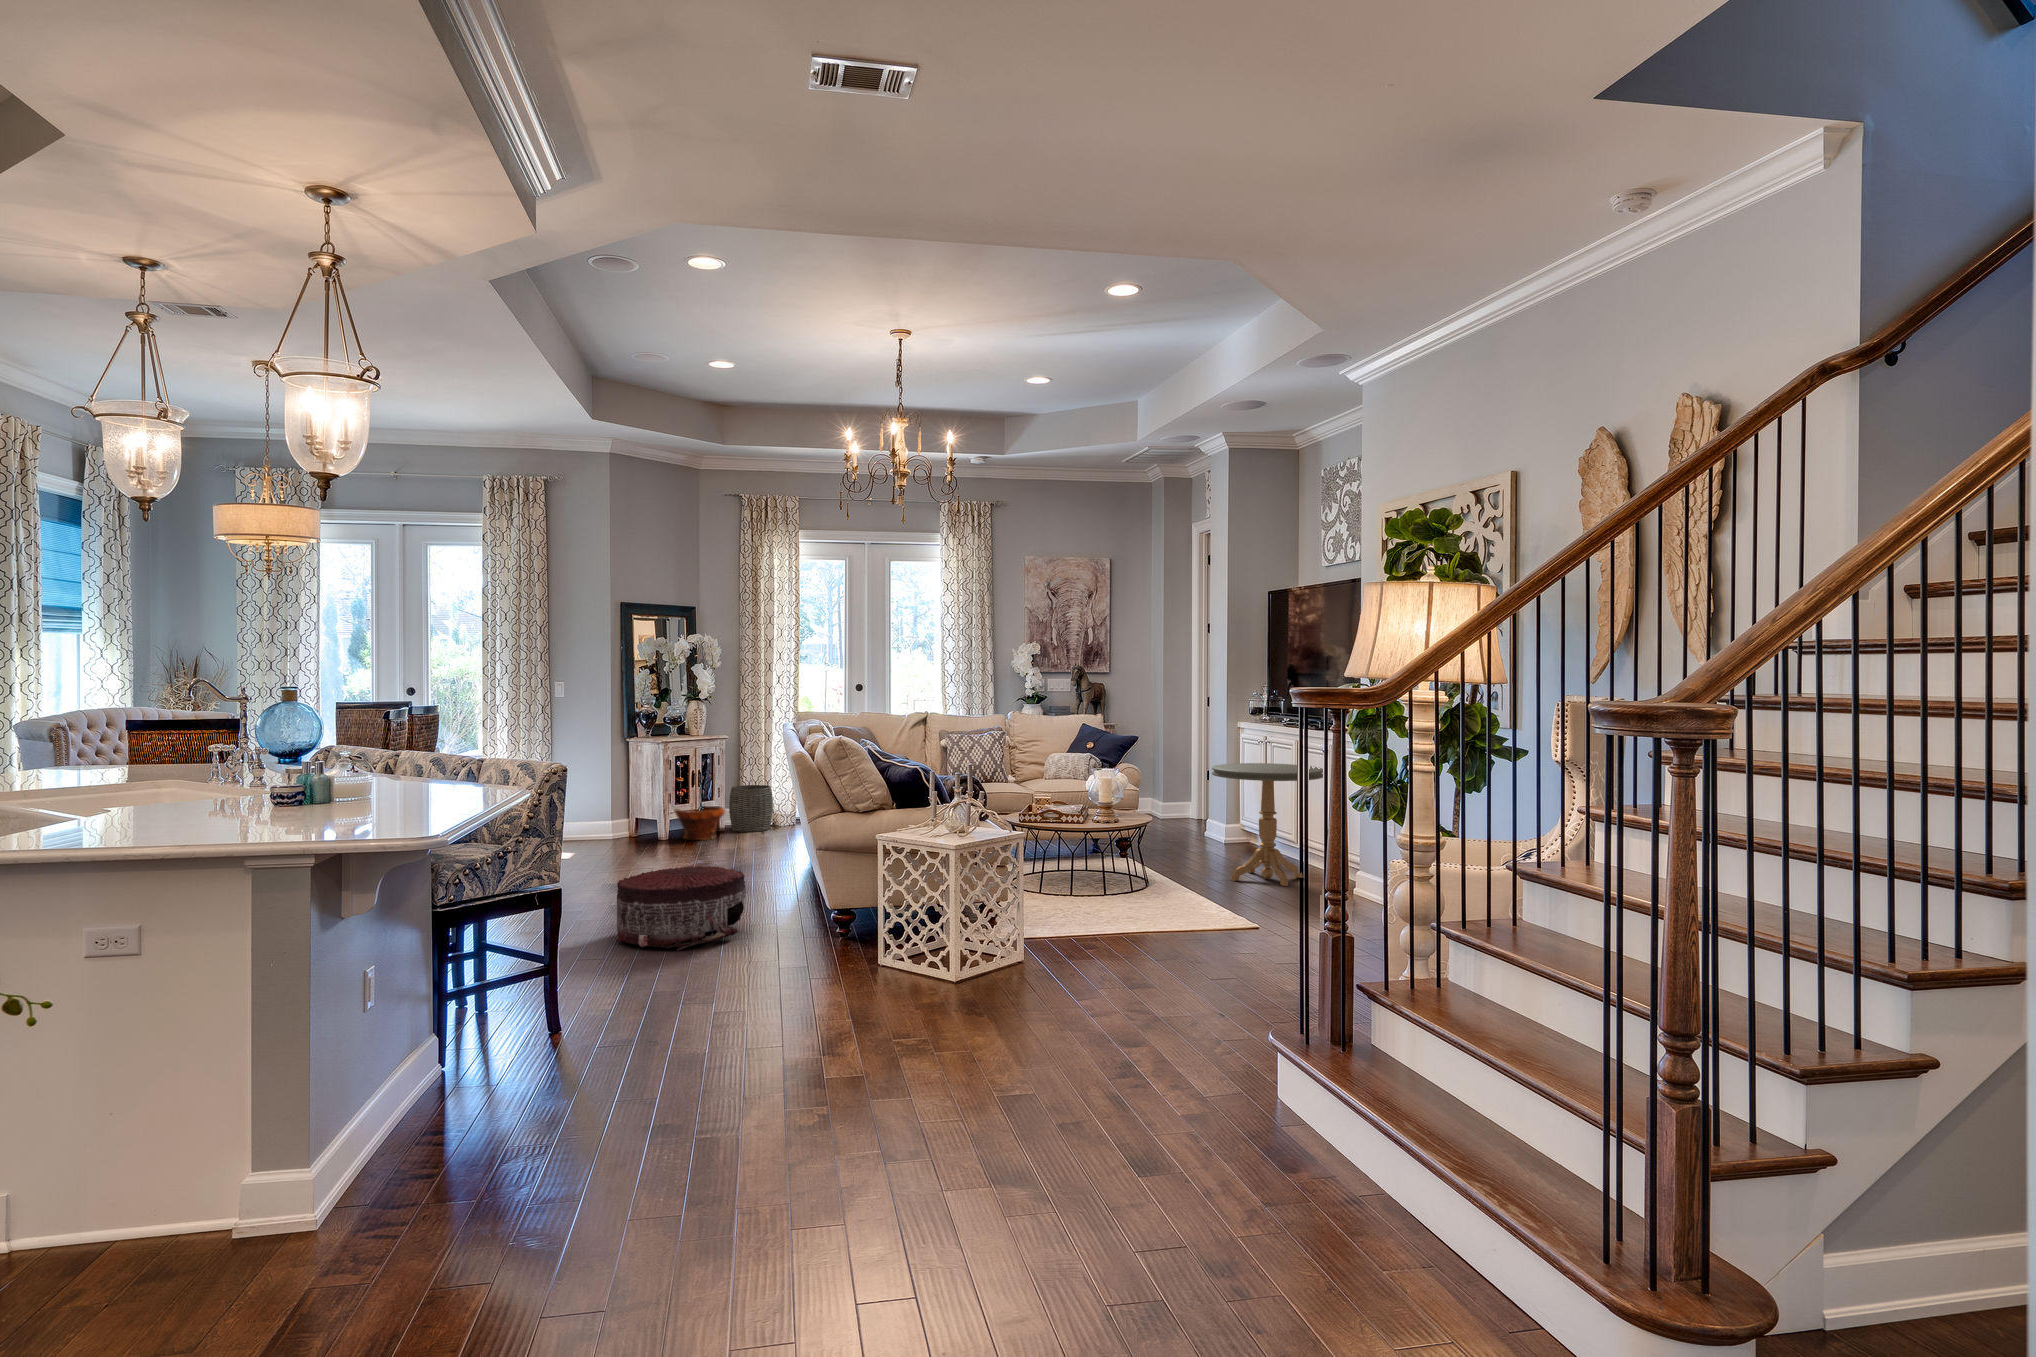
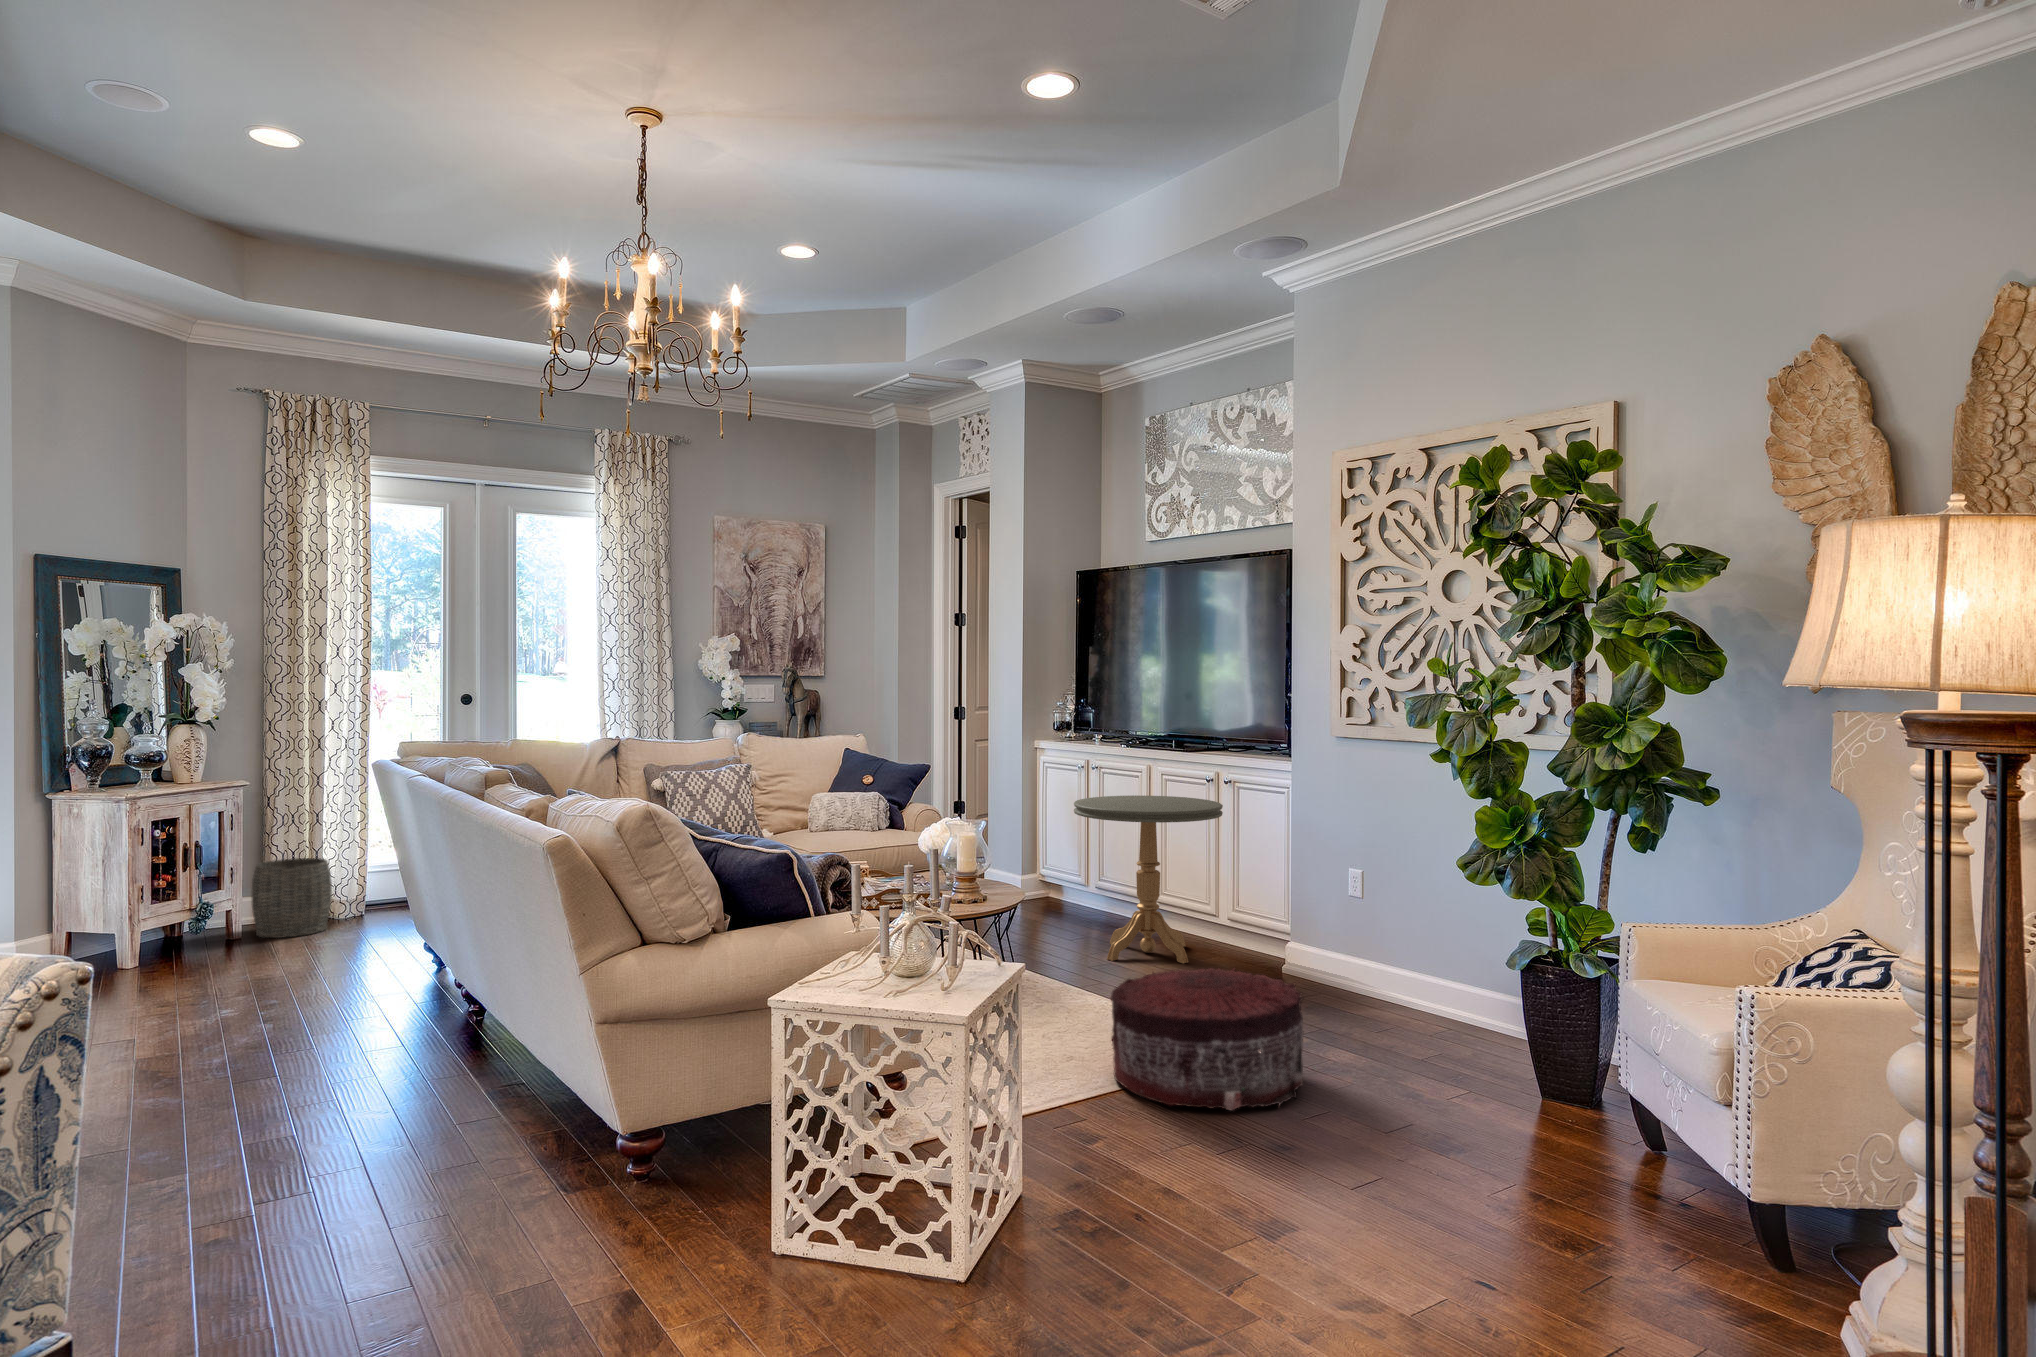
planter: present [674,806,725,840] -> none [152,900,253,962]
pouf: present [616,866,746,950] -> present [1110,968,1303,1110]

